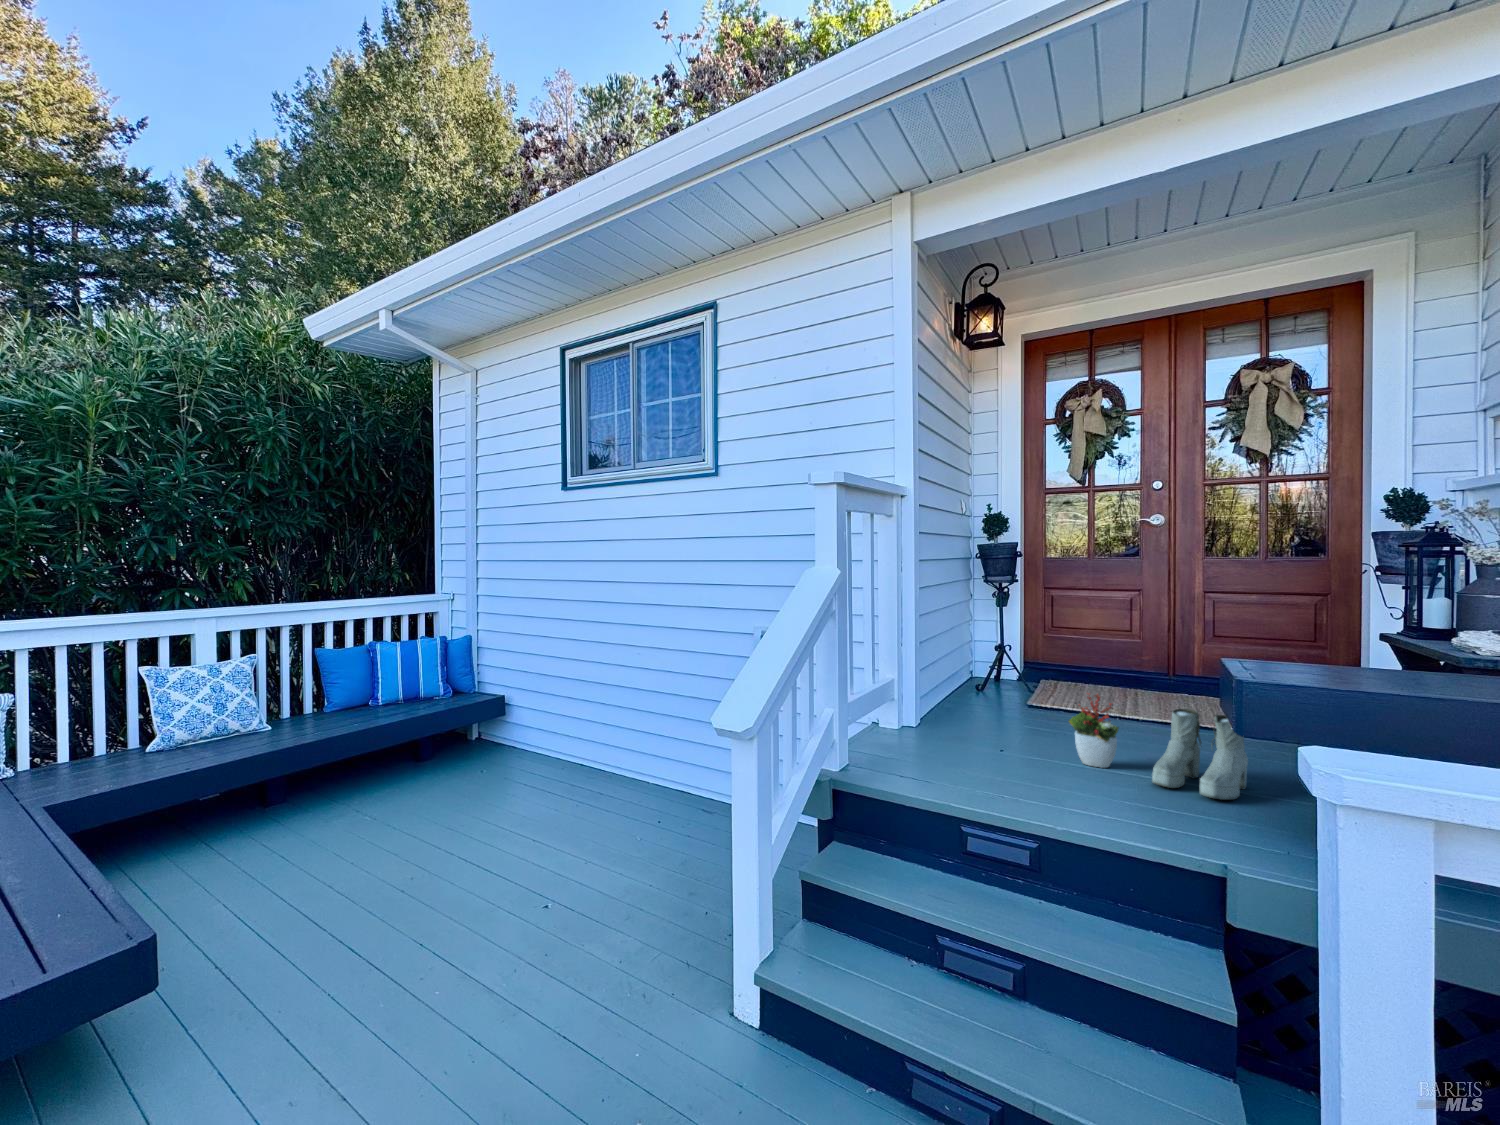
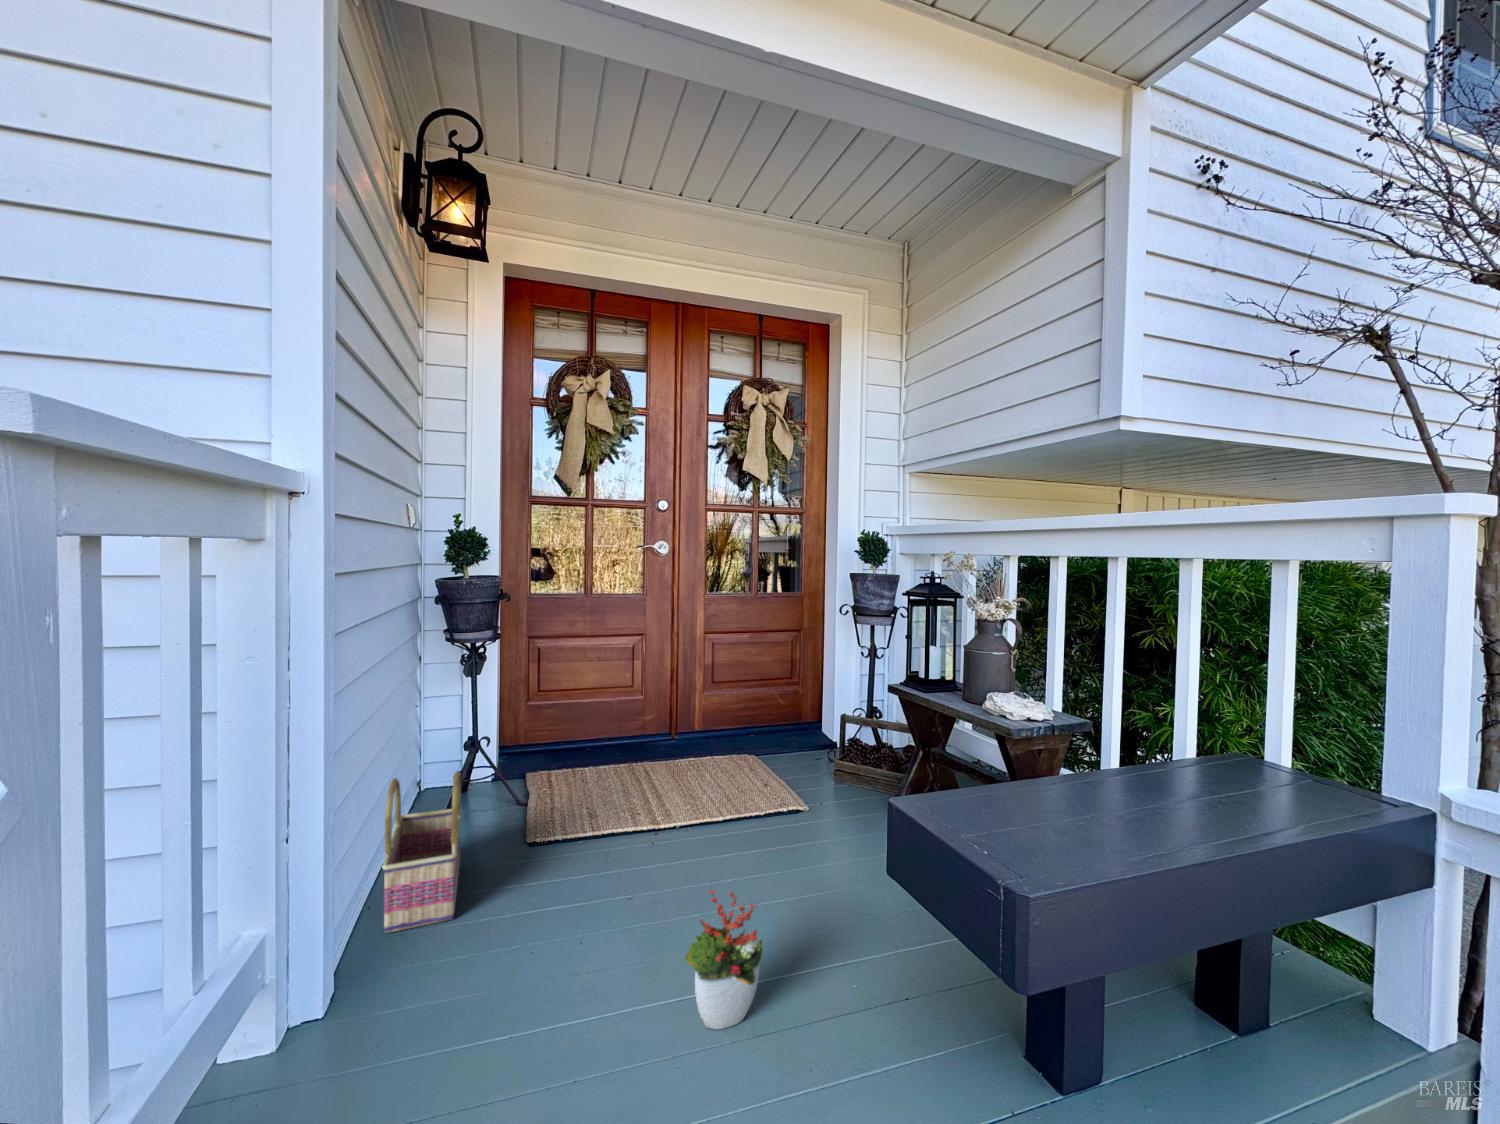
basket: none [941,640,985,713] -> present [382,771,462,933]
boots: present [1152,709,1248,800] -> none [819,871,931,1047]

